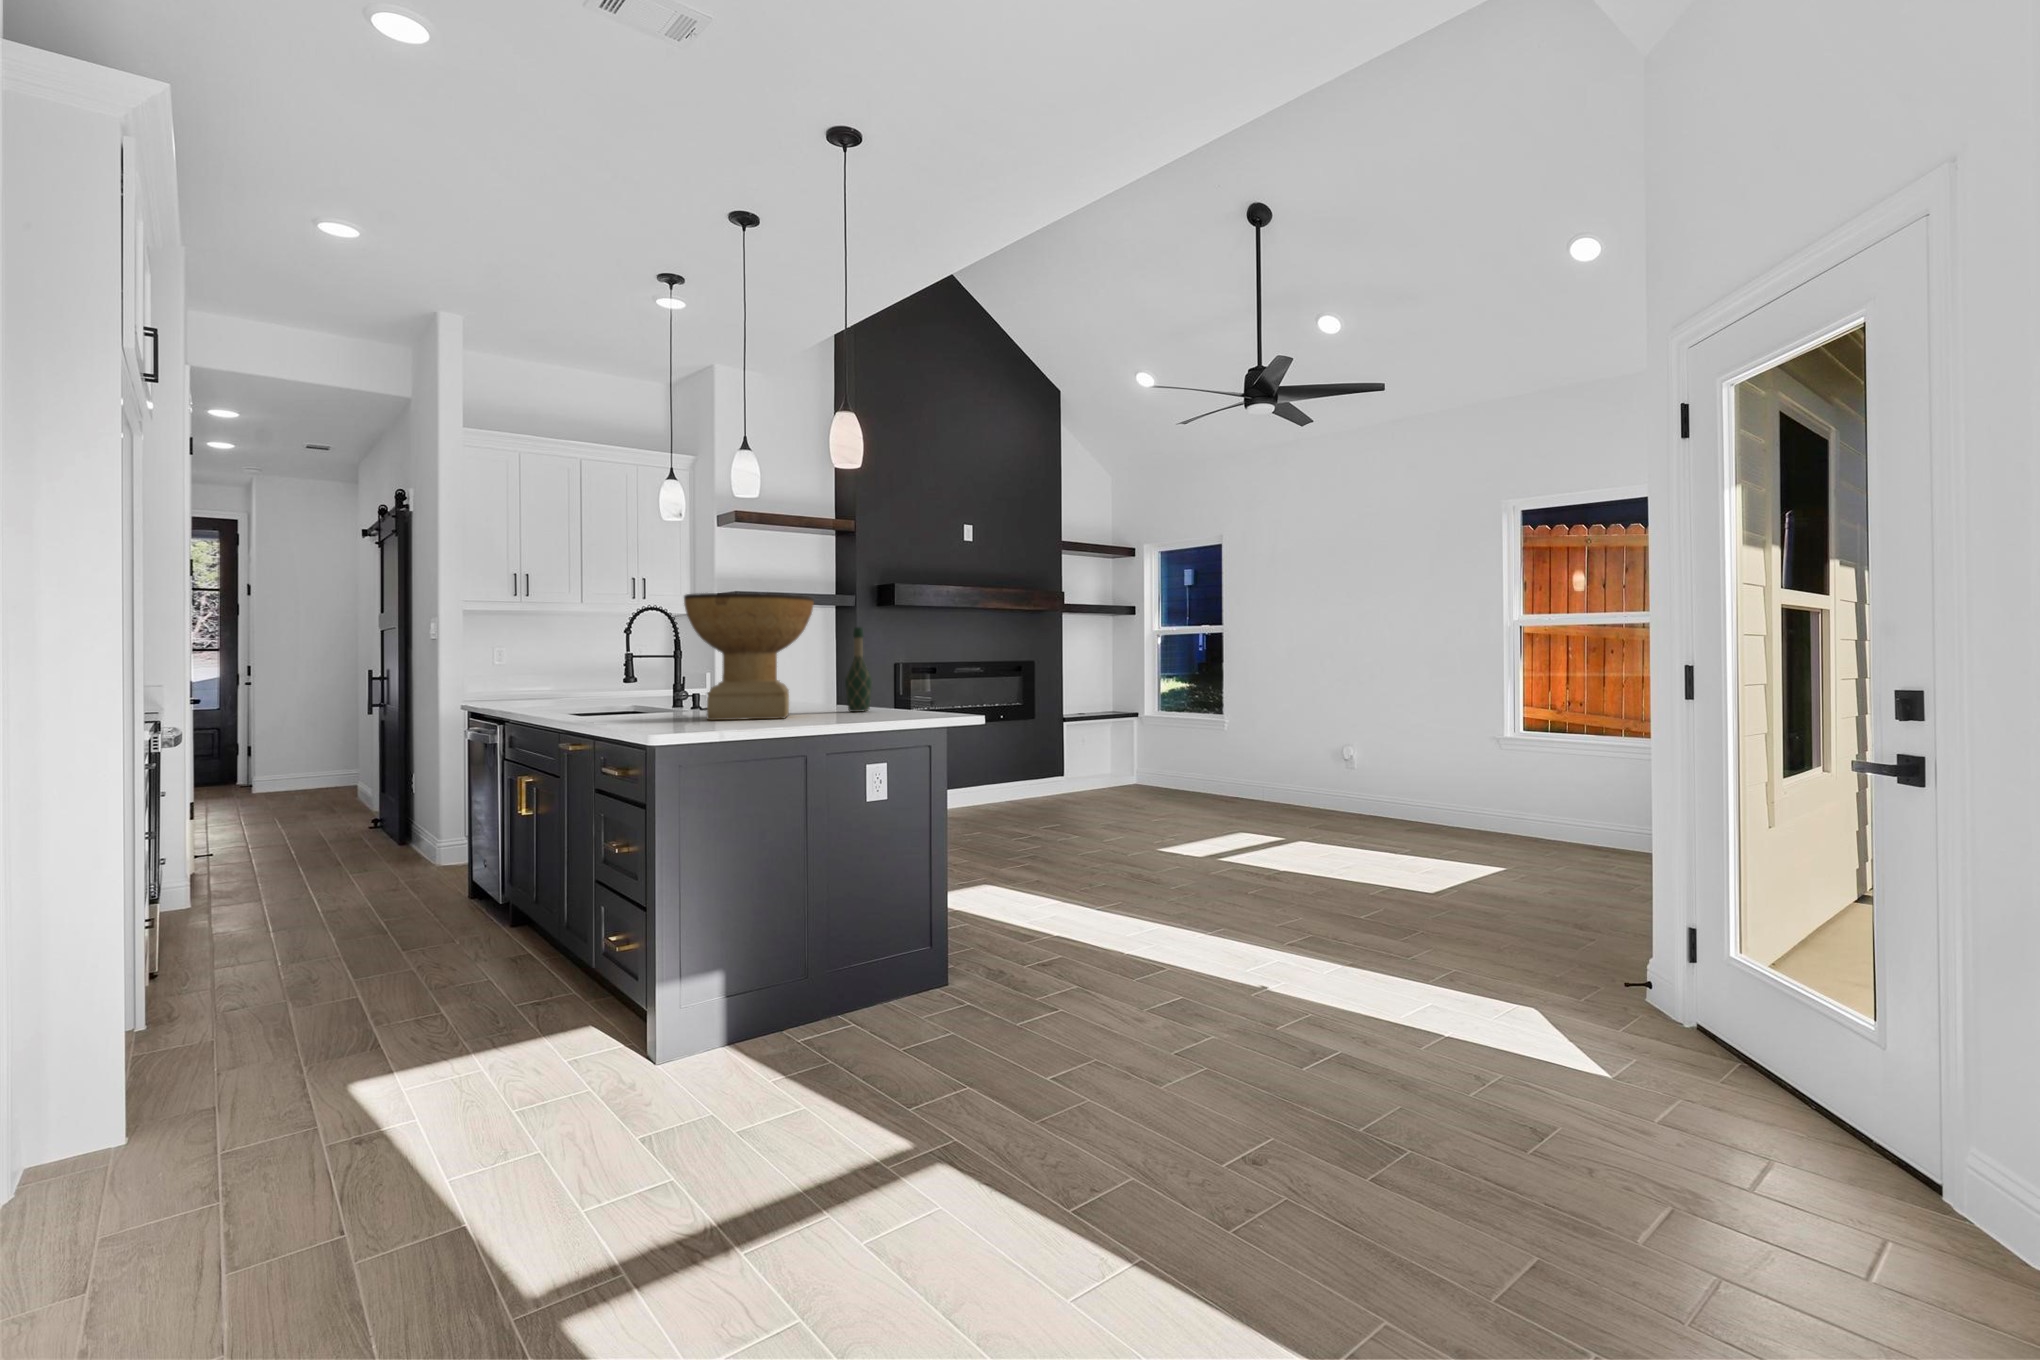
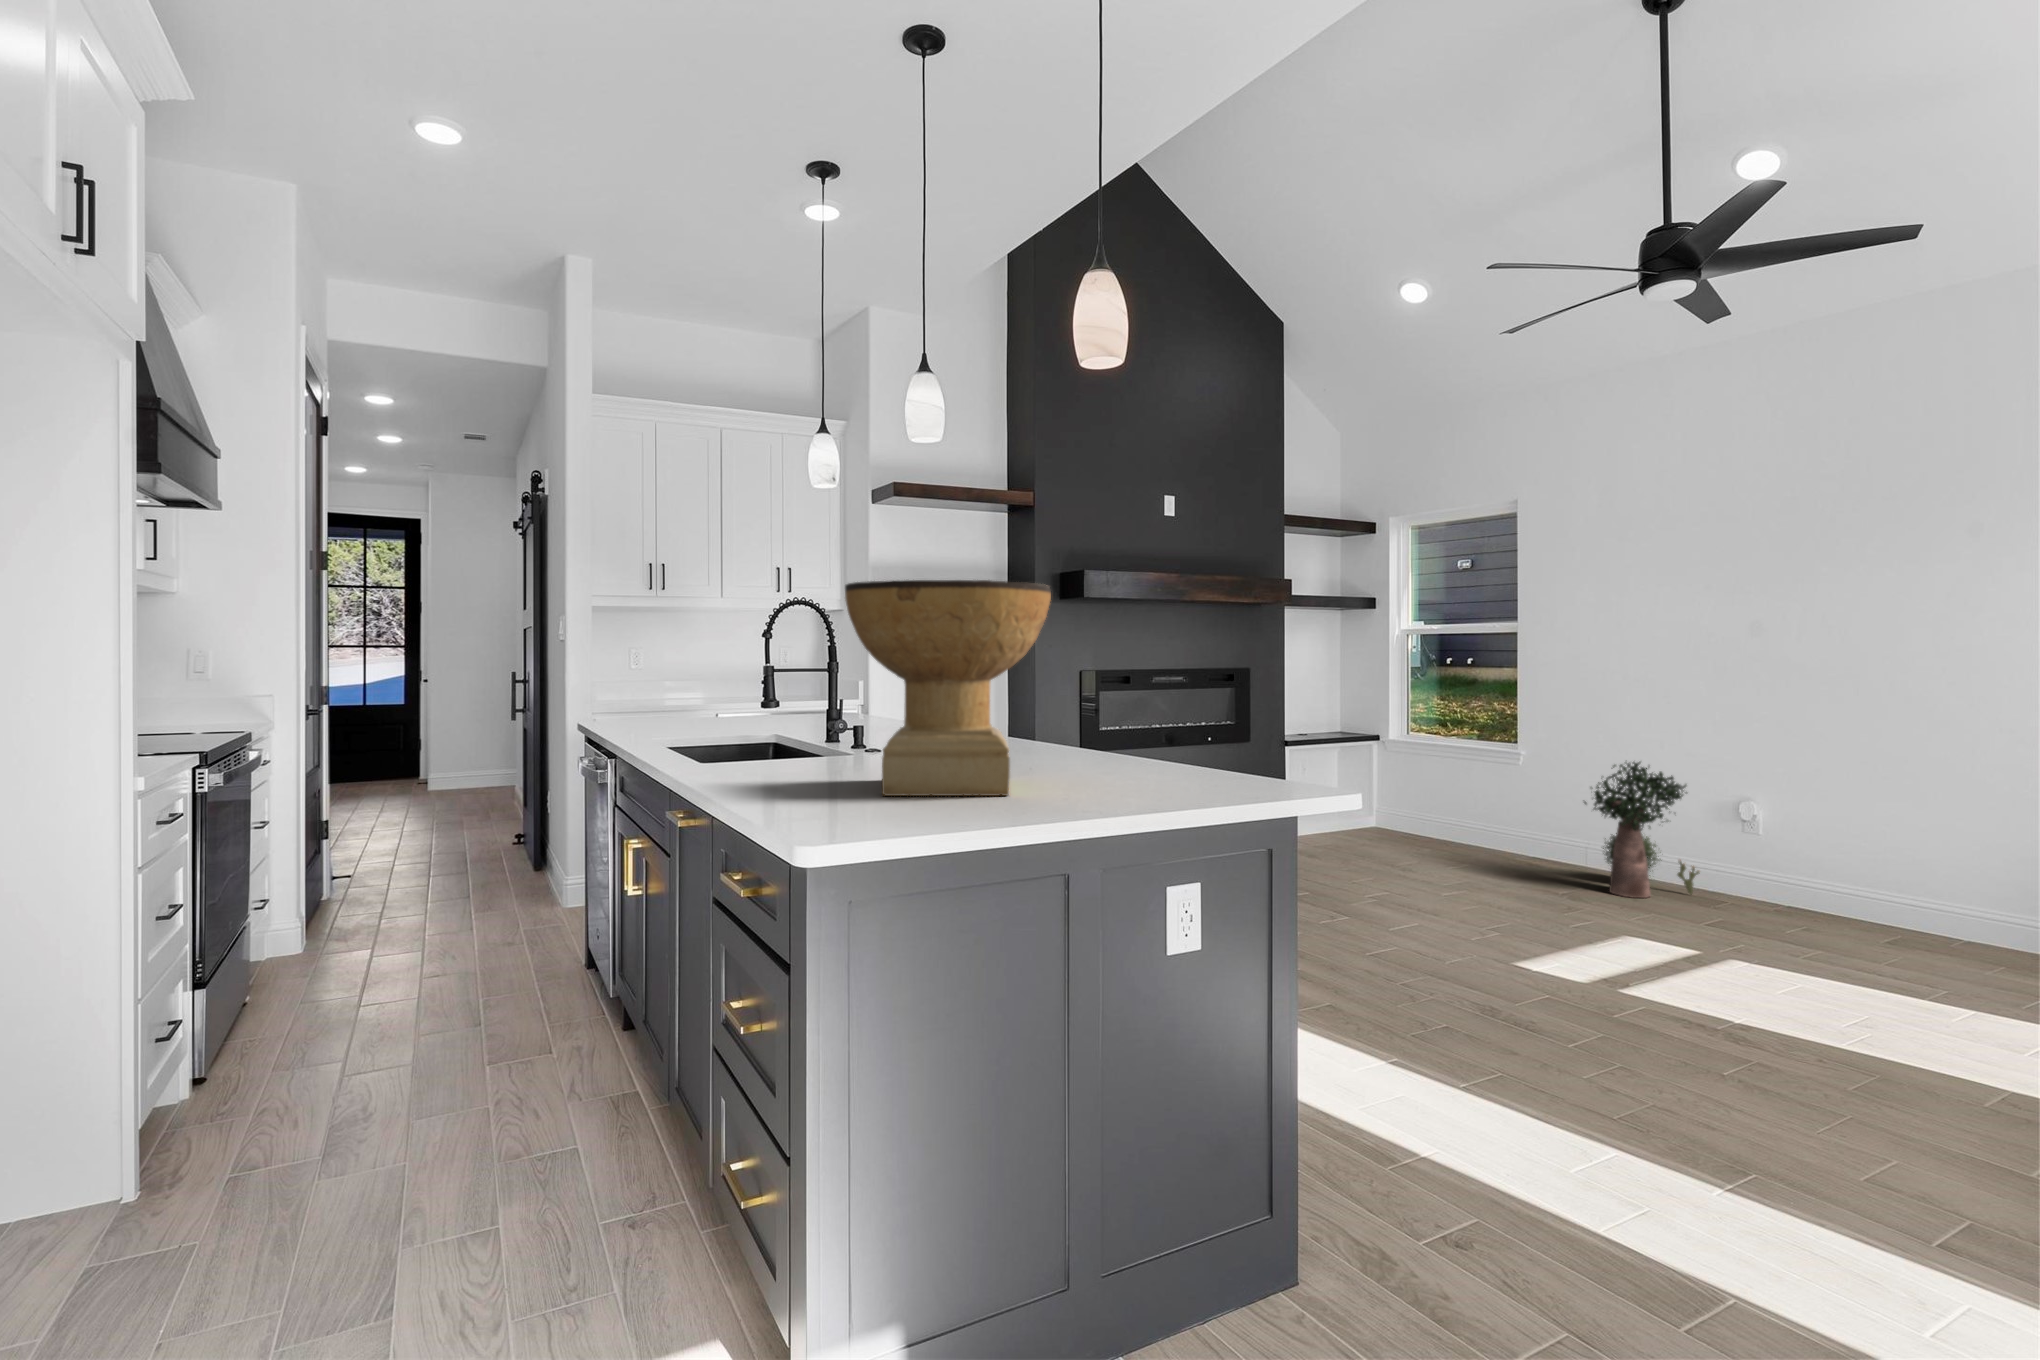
wine bottle: present [845,627,872,712] -> none [1090,636,1134,775]
potted plant: none [1250,721,1323,817] -> present [1584,762,1699,898]

